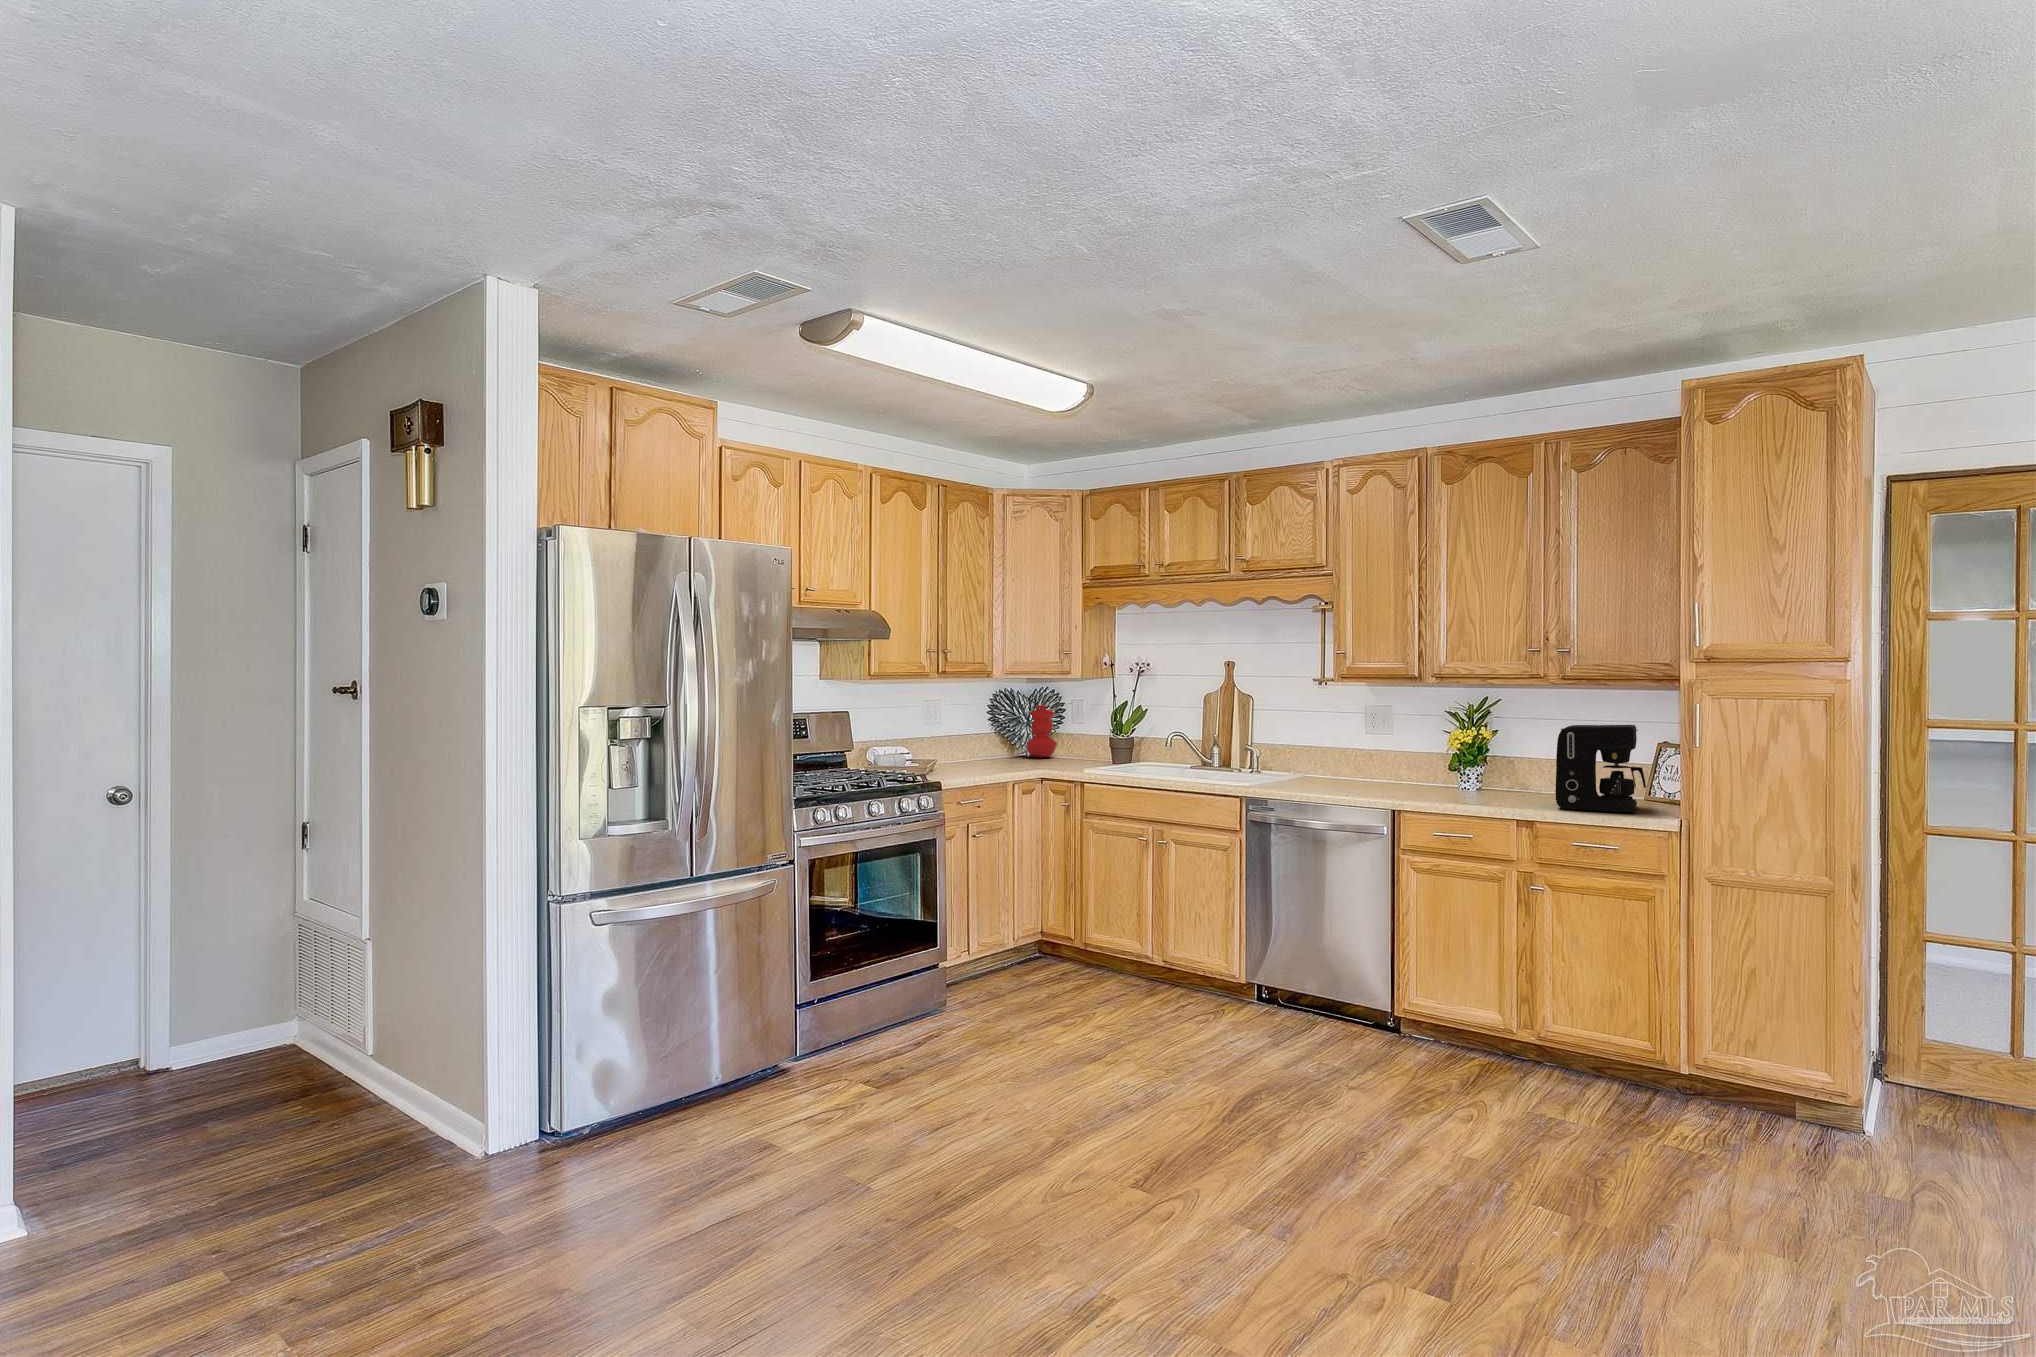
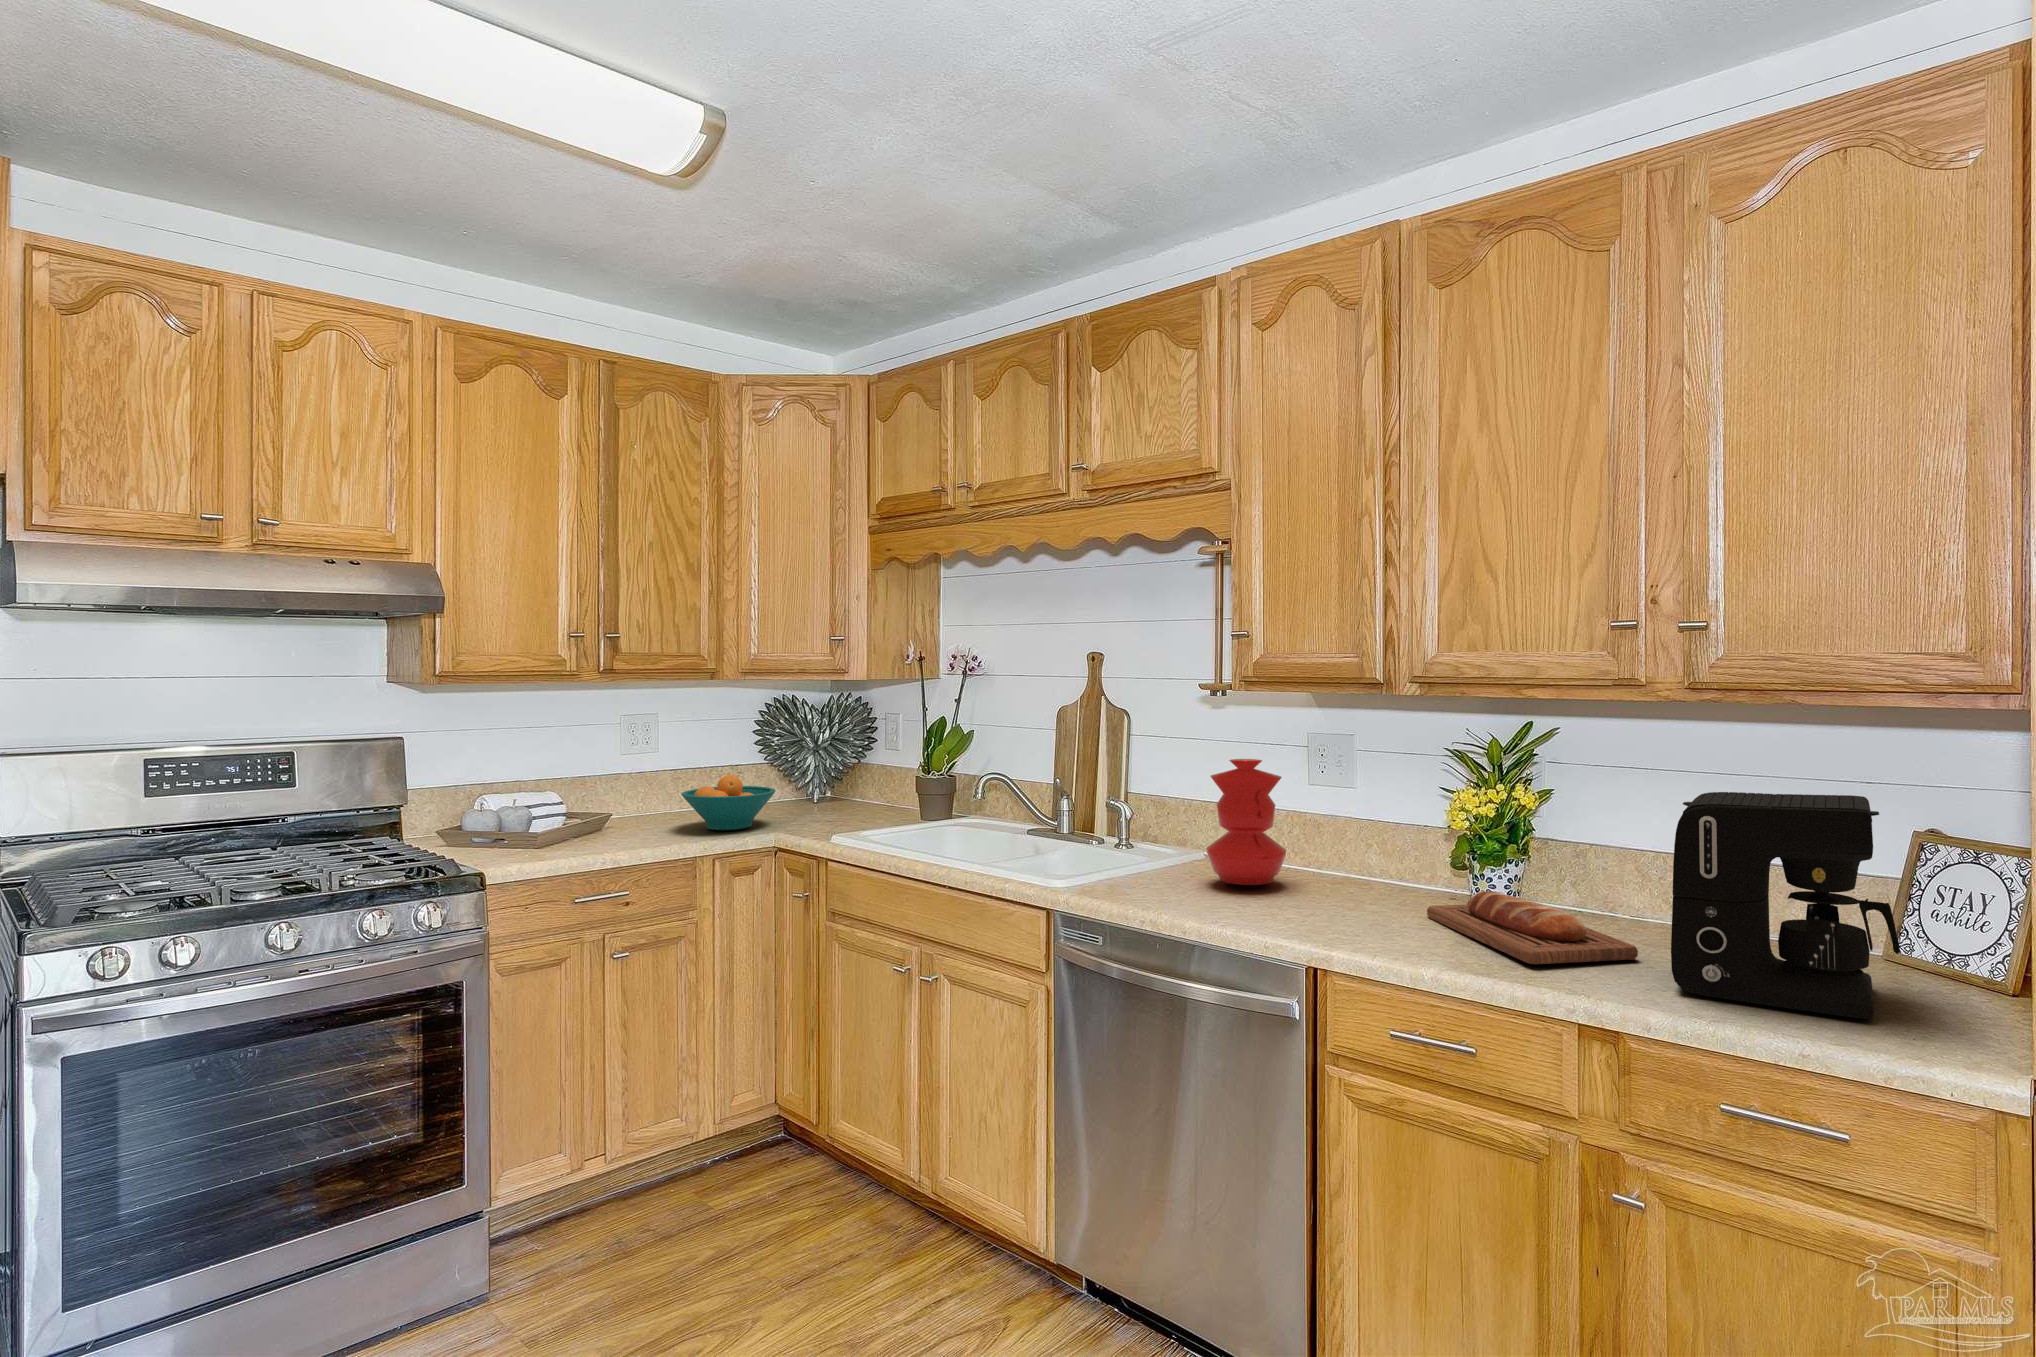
vase: present [1027,705,1057,758] -> present [1207,759,1286,885]
fruit bowl: none [971,735,1027,769] -> present [681,775,776,830]
bread loaf: none [1440,778,1541,803] -> present [1427,891,1638,964]

